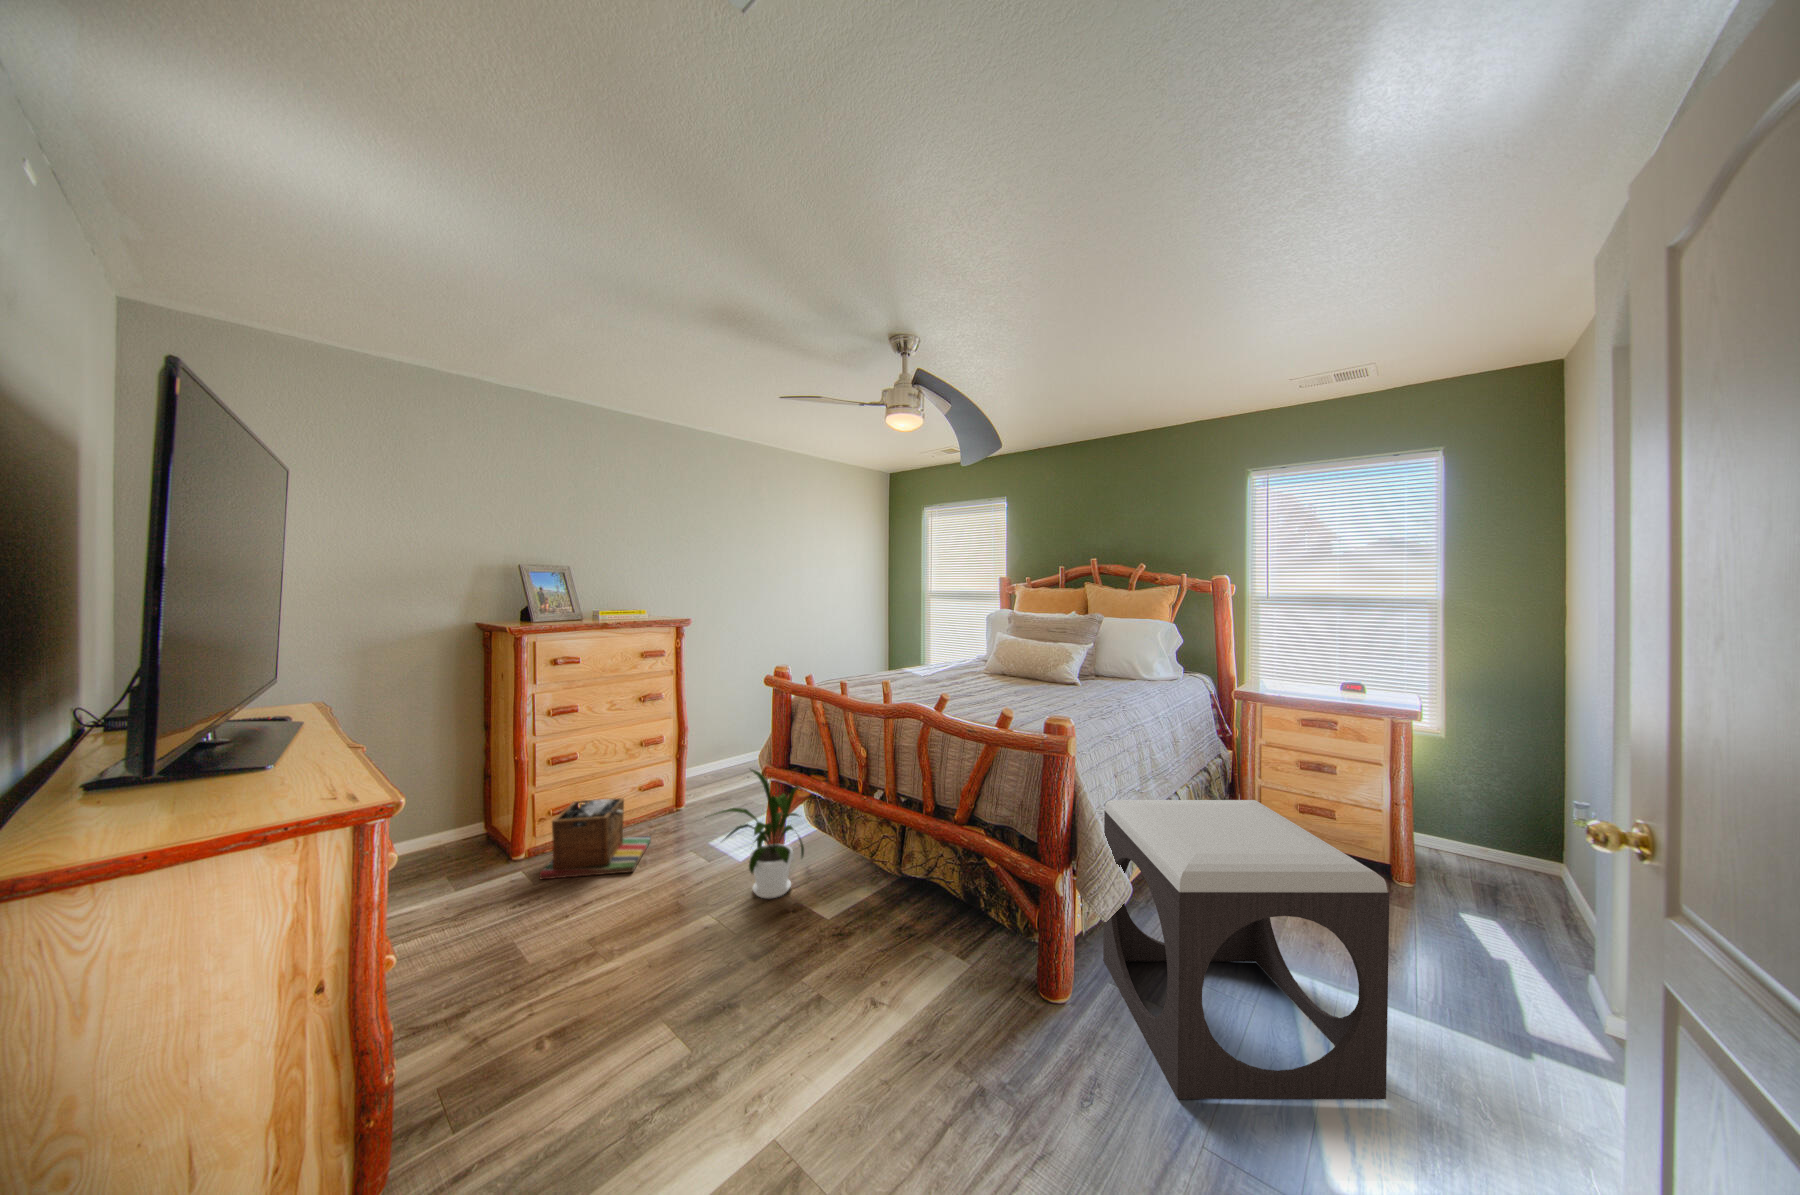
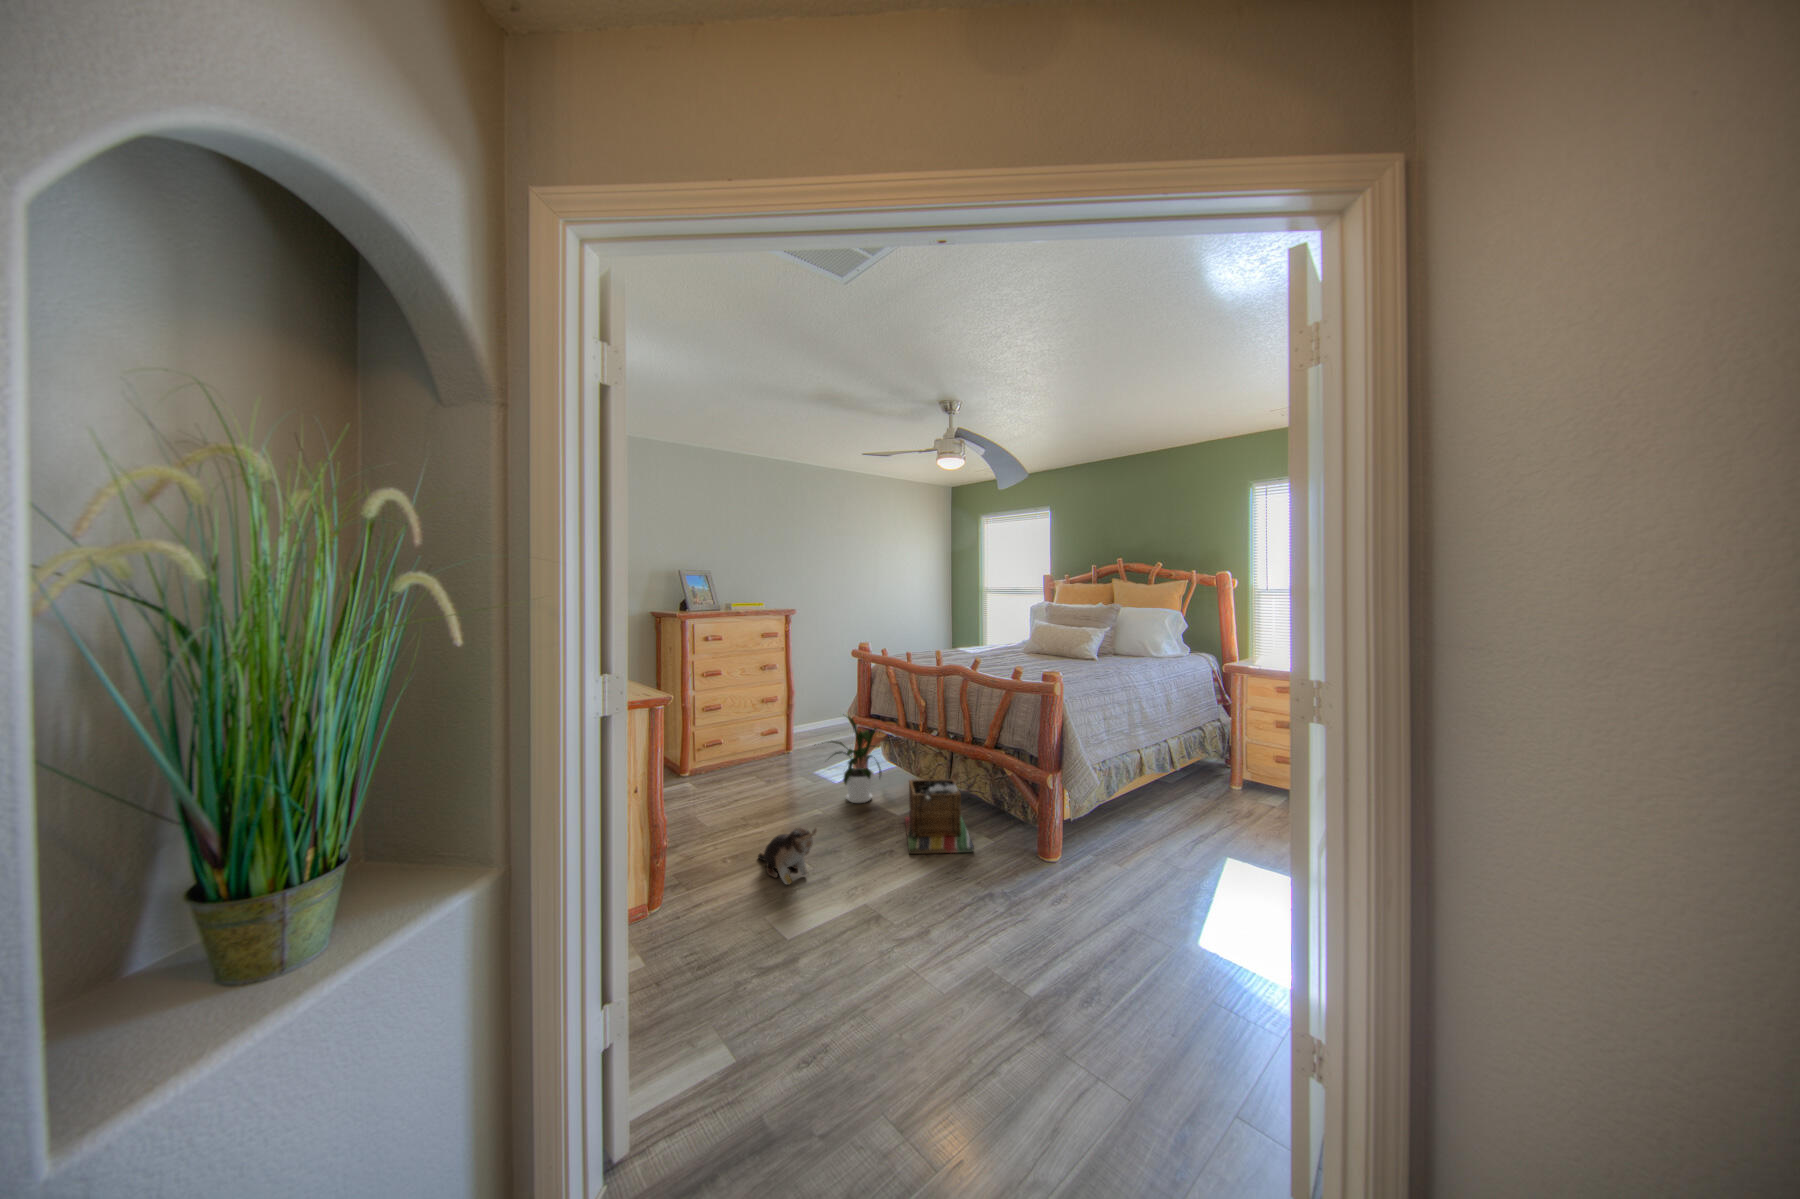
laundry basket: present [540,798,651,879] -> present [905,779,974,854]
footstool: present [1103,800,1390,1099] -> none [1090,731,1259,914]
plush toy: none [598,999,693,1103] -> present [758,828,817,885]

